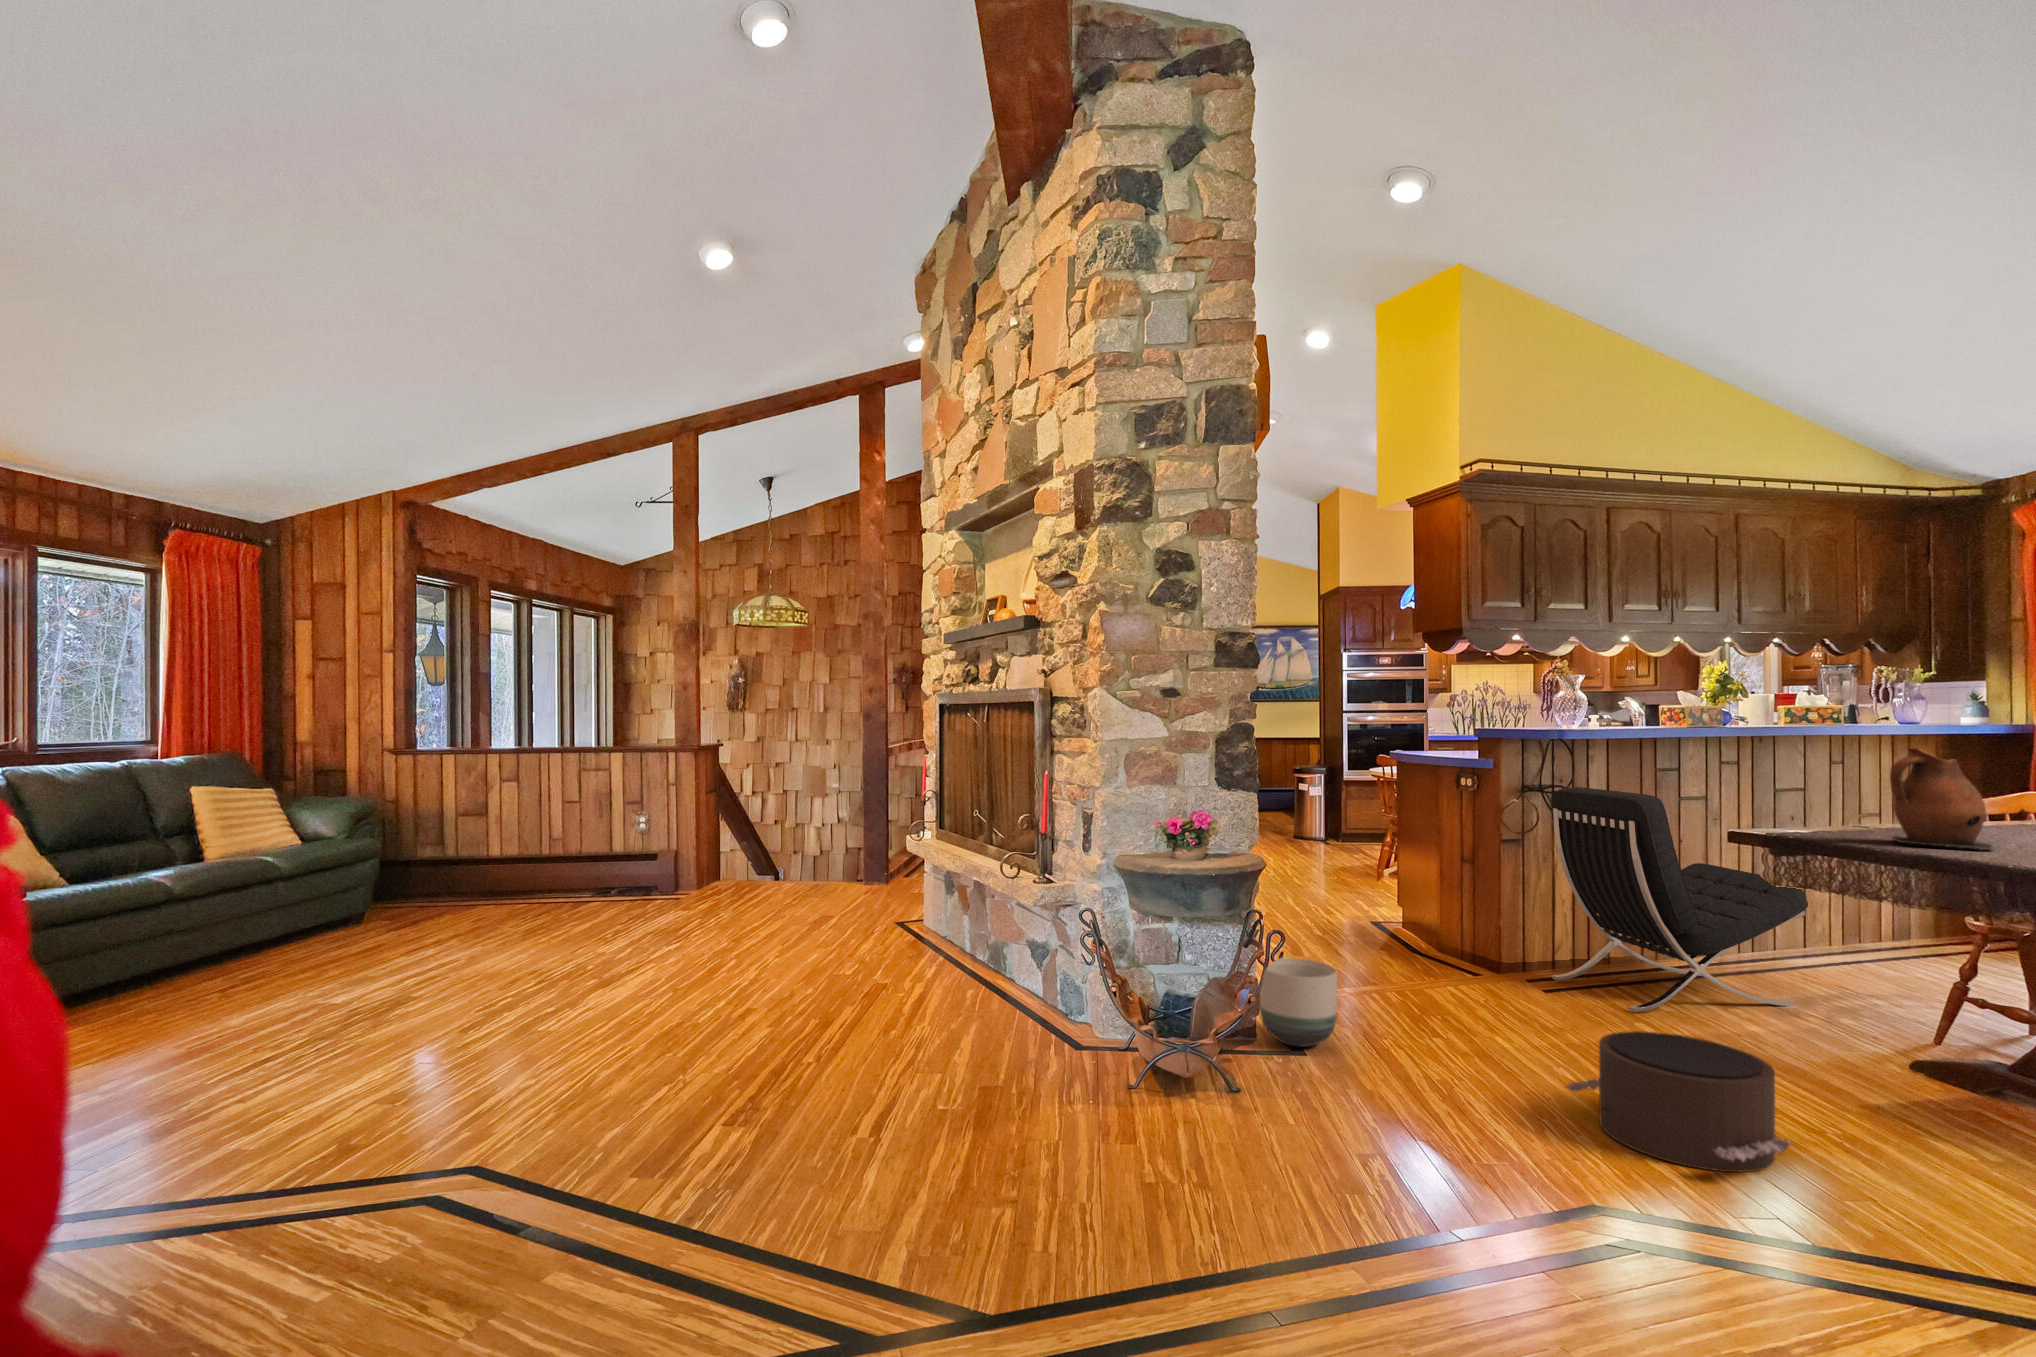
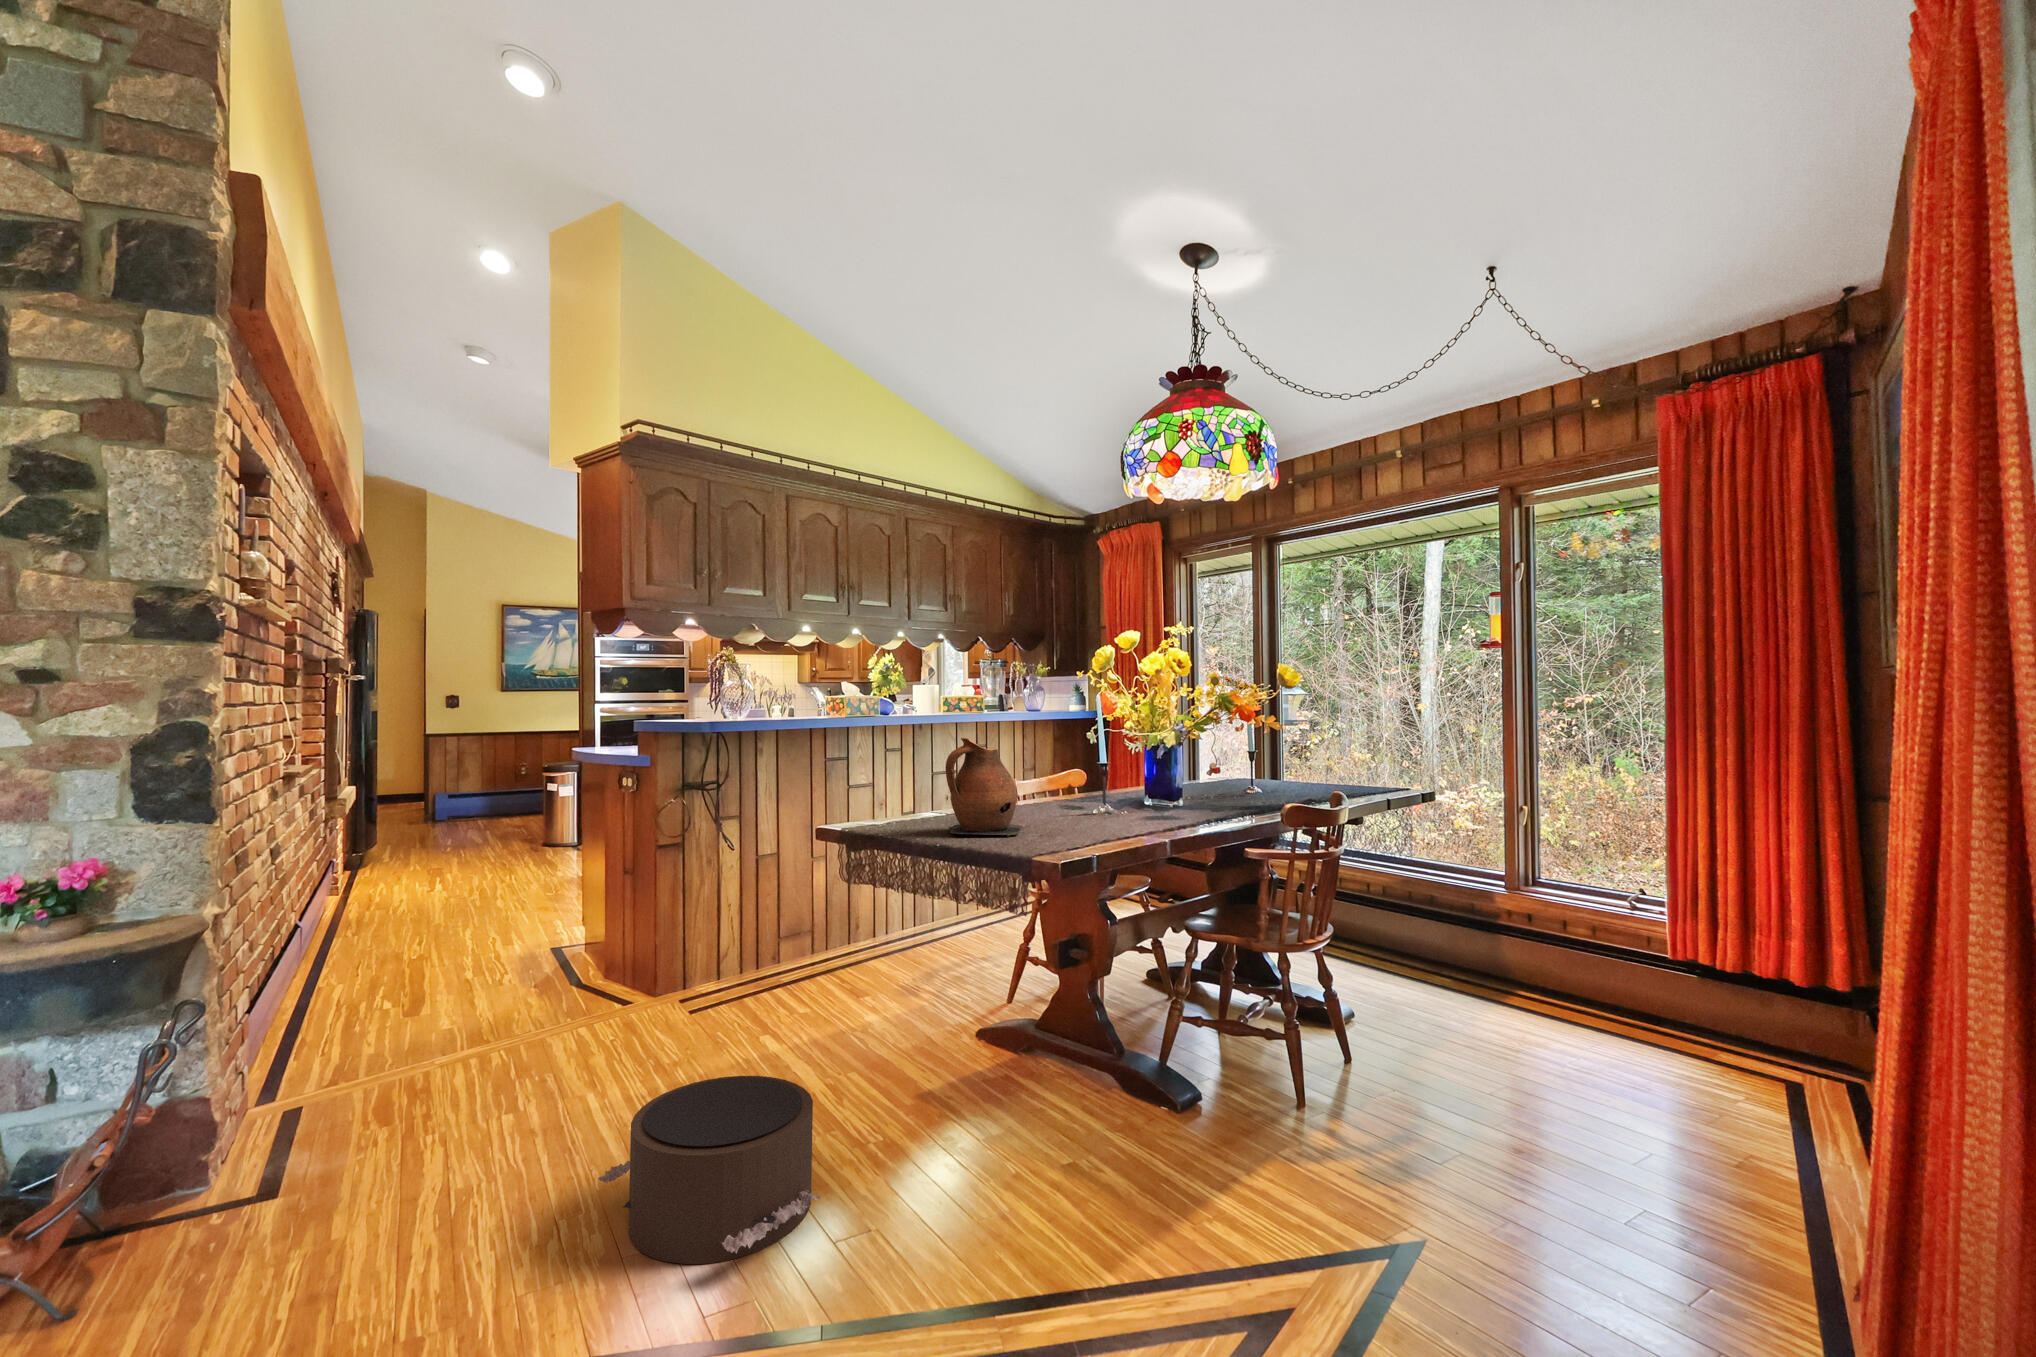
lounge chair: present [1551,787,1808,1012] -> none [712,783,933,1019]
planter: present [1260,958,1337,1047] -> none [204,1055,344,1196]

